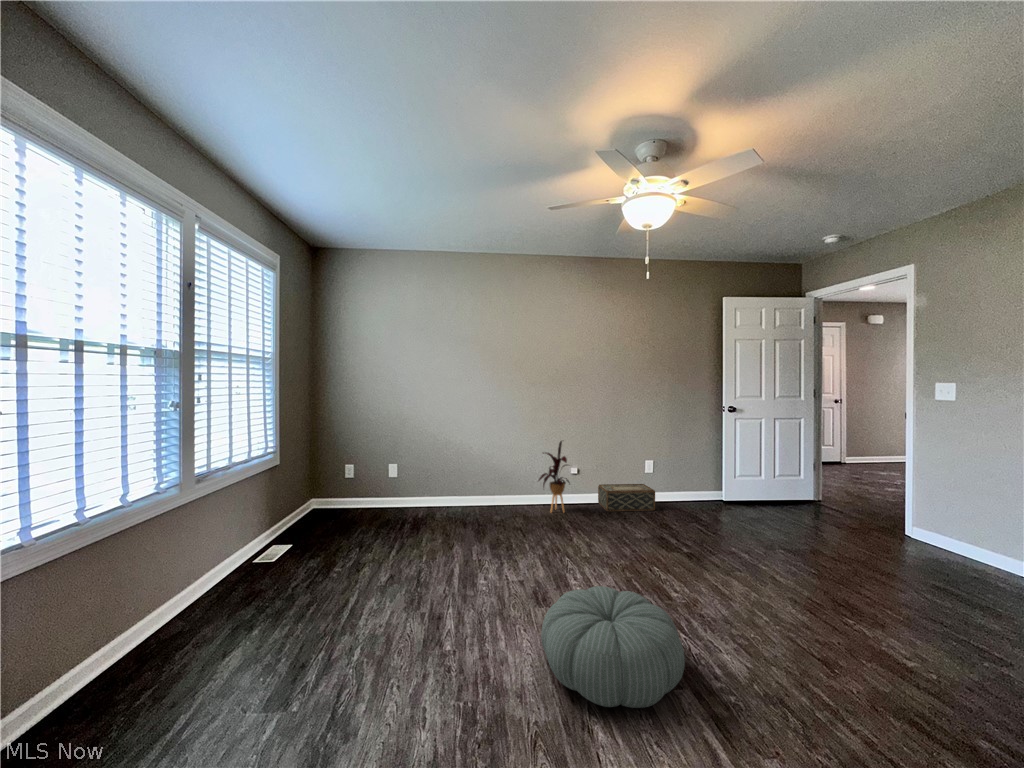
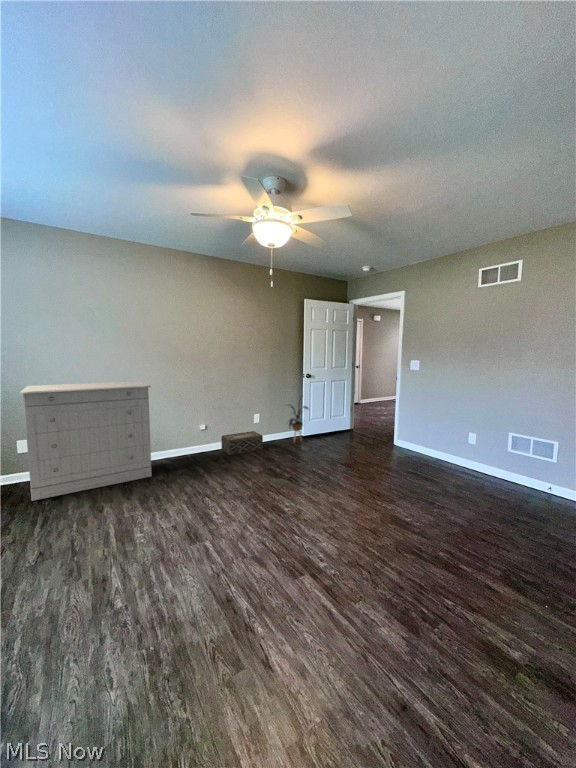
dresser: none [393,409,512,525] -> present [20,381,152,501]
house plant: present [539,441,570,512] -> present [289,404,308,438]
pouf: present [541,586,685,708] -> none [204,519,306,608]

